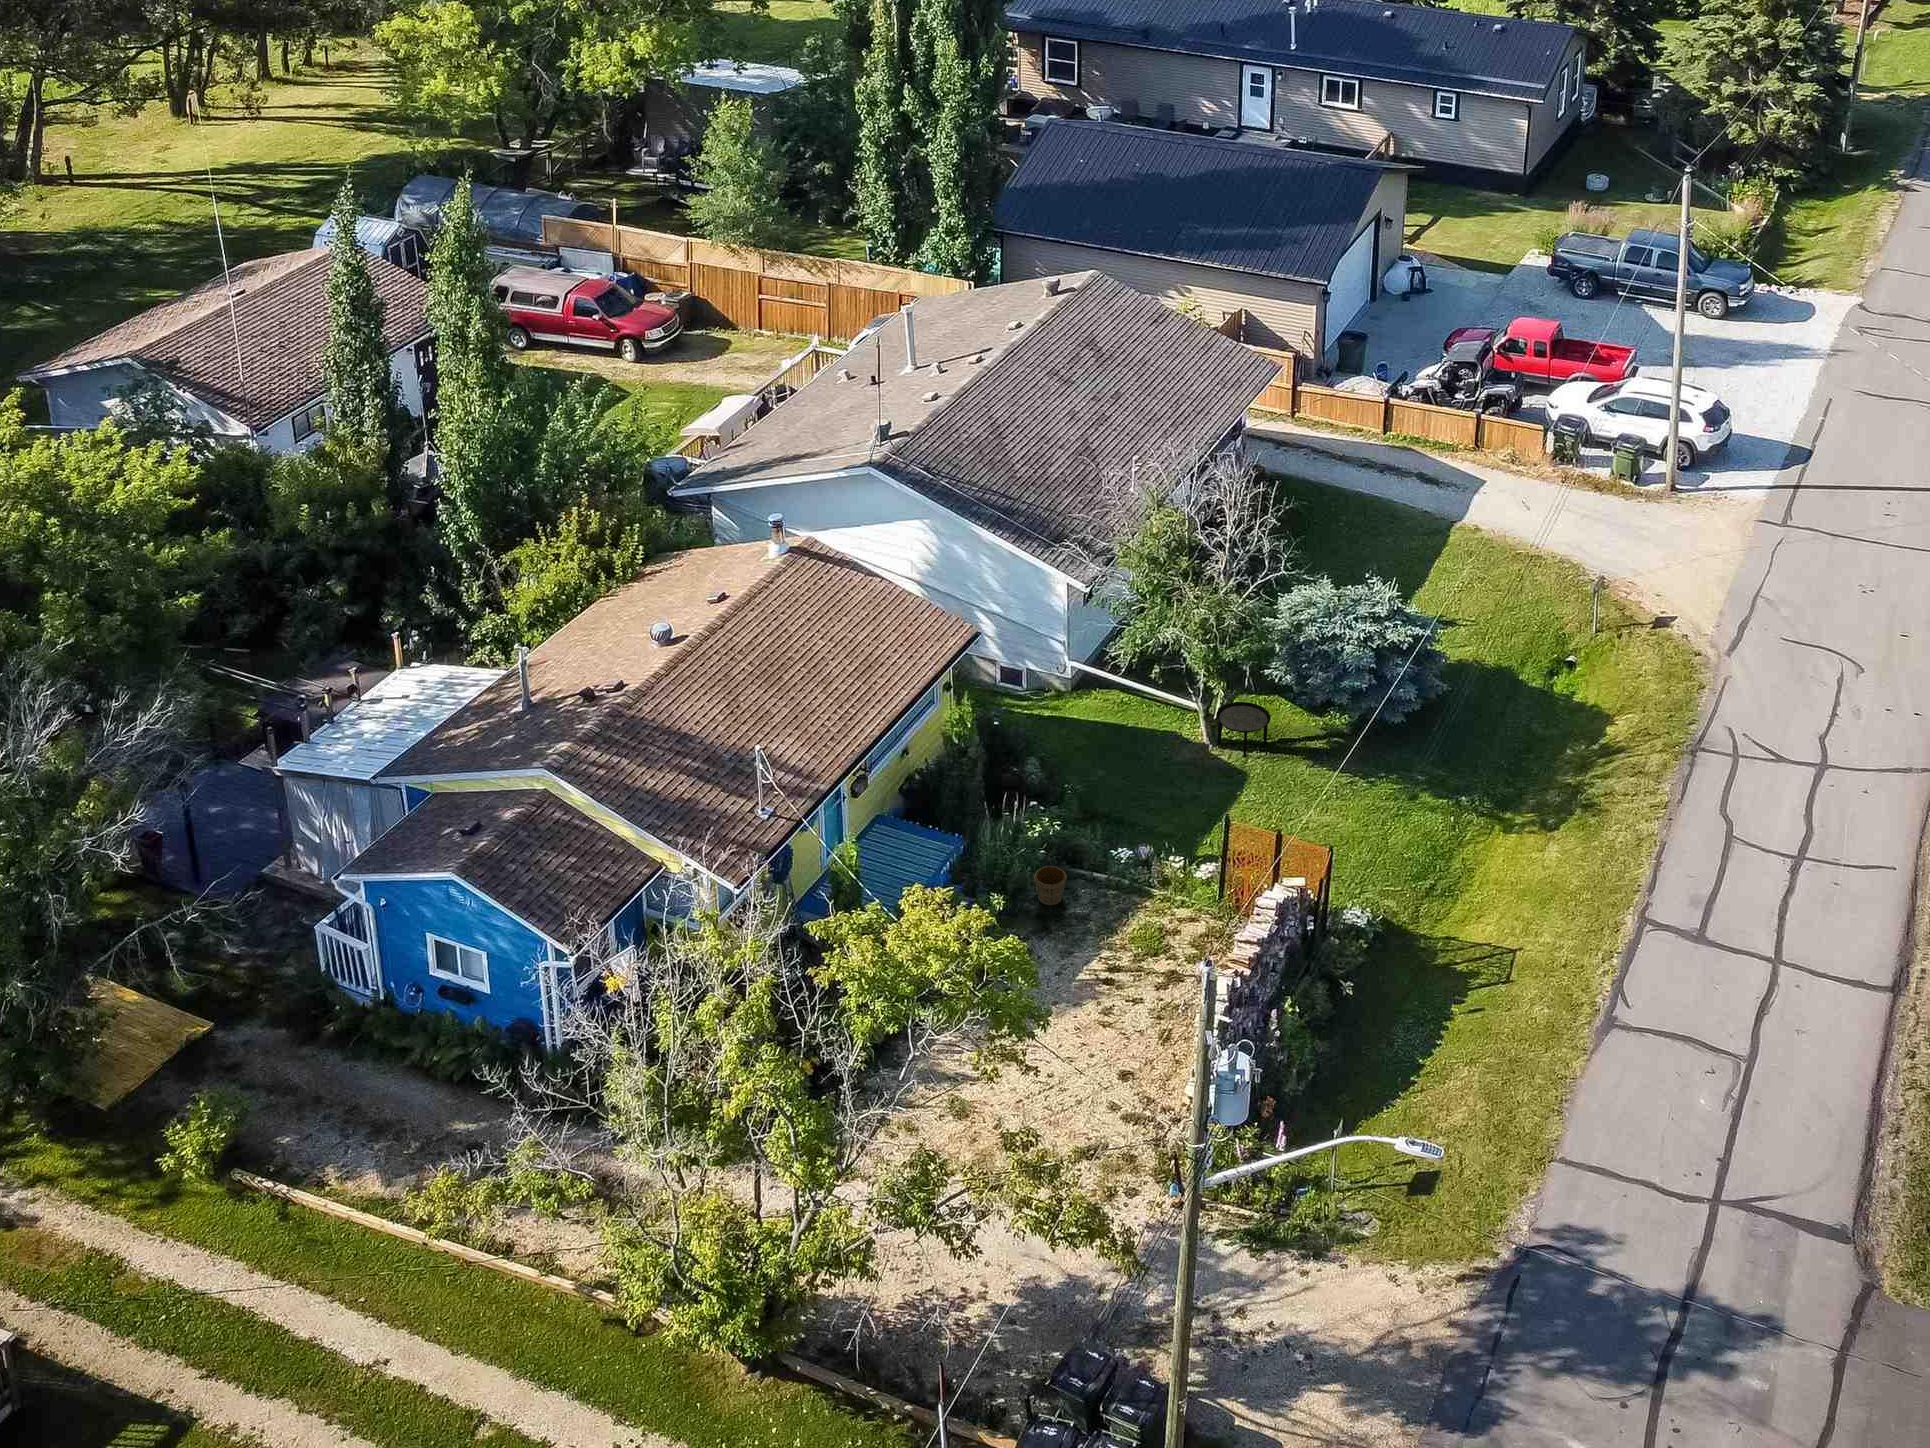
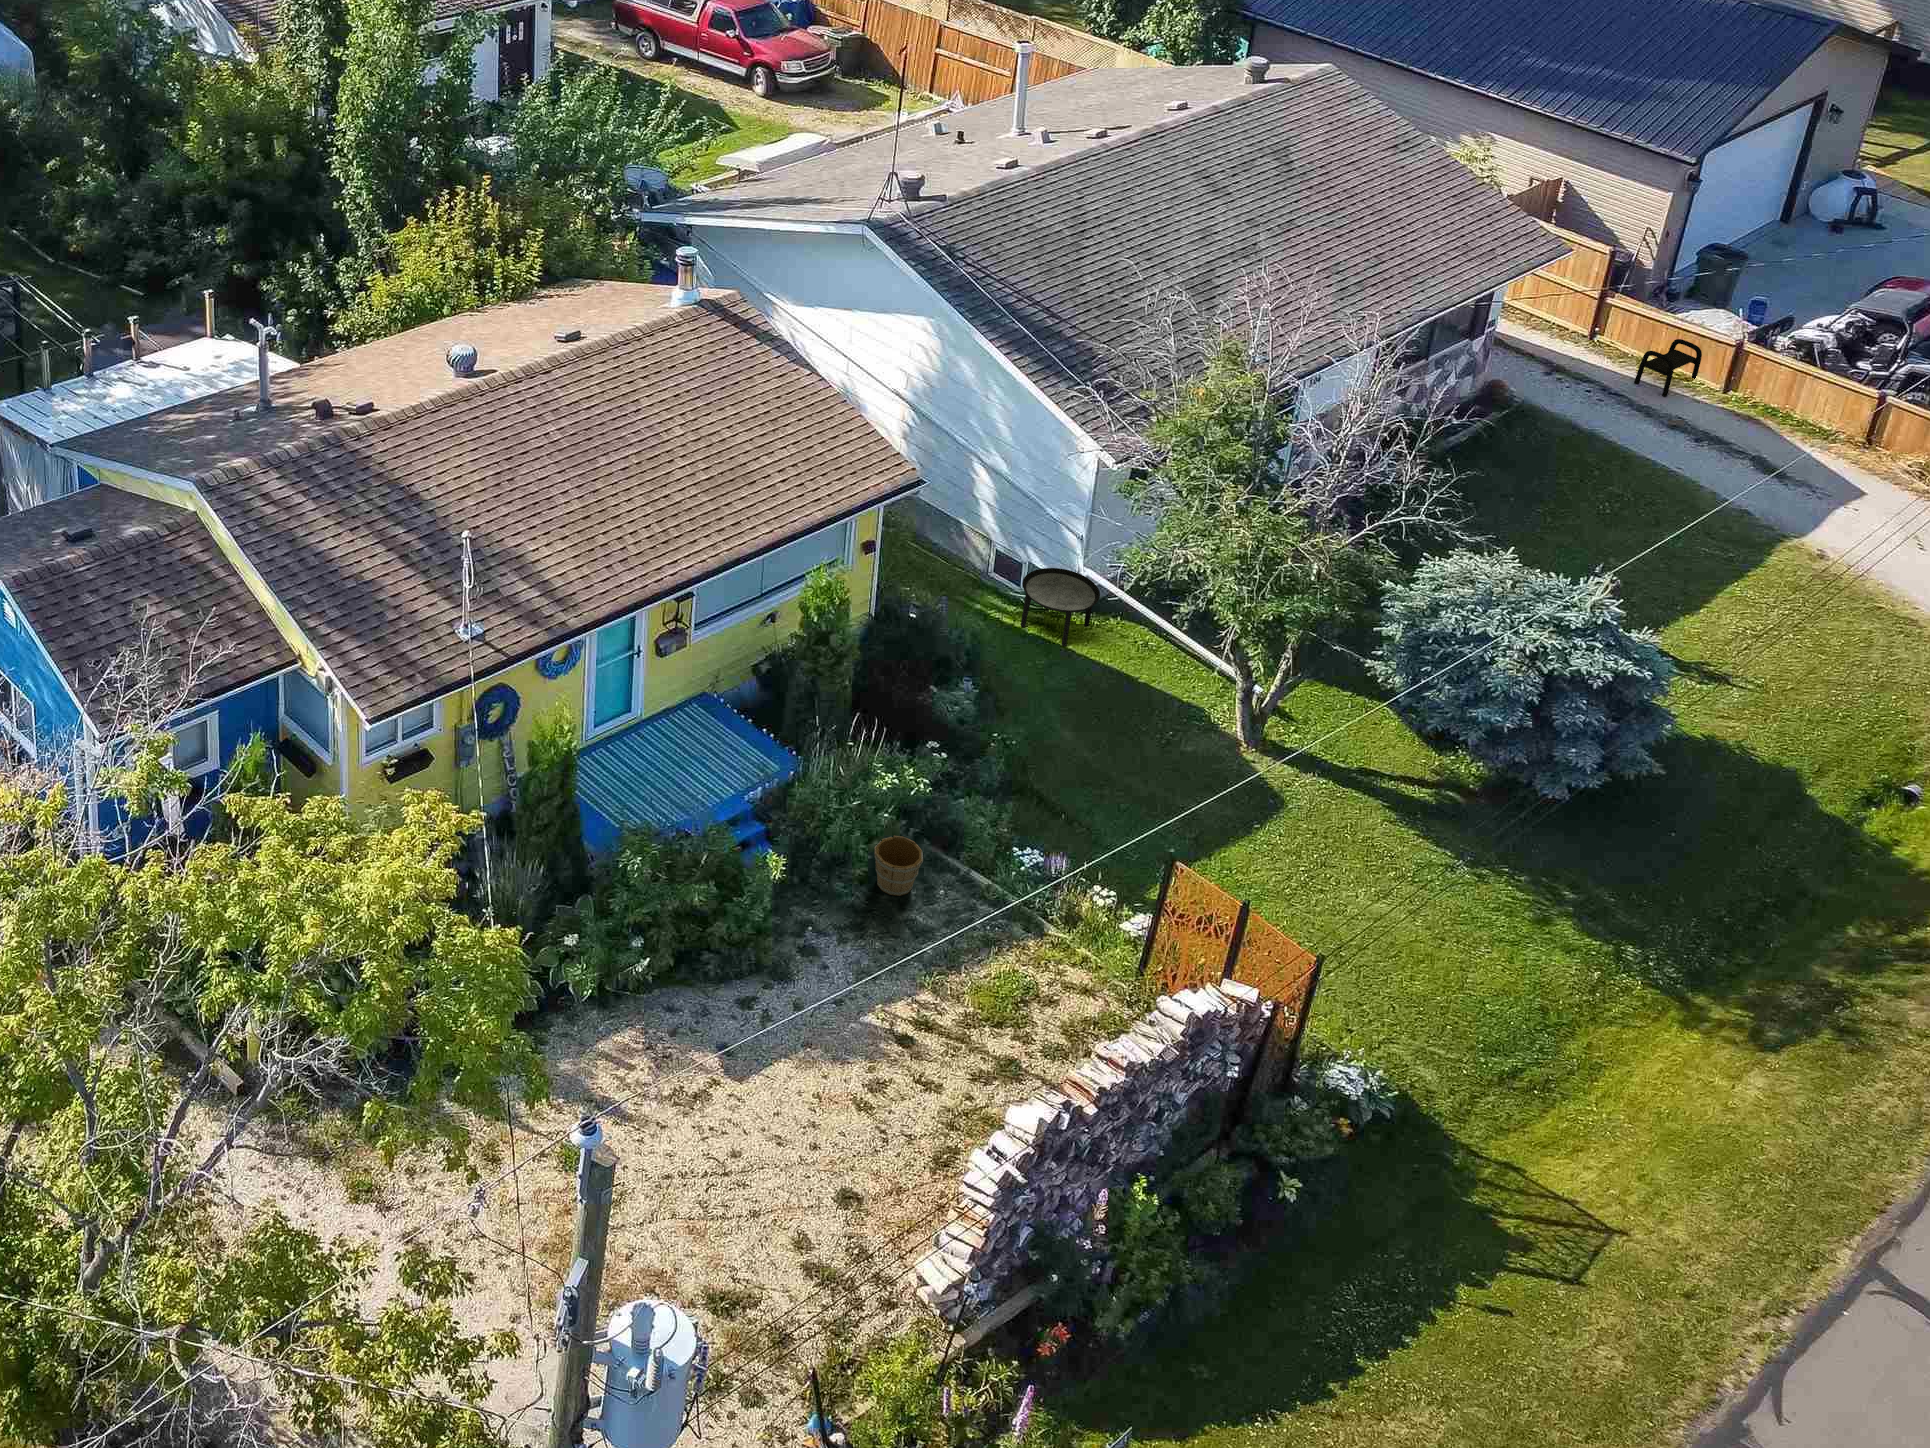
bench: none [1331,405,1366,446] -> present [1634,339,1702,397]
round table: present [1216,702,1271,757] -> present [1021,568,1100,646]

